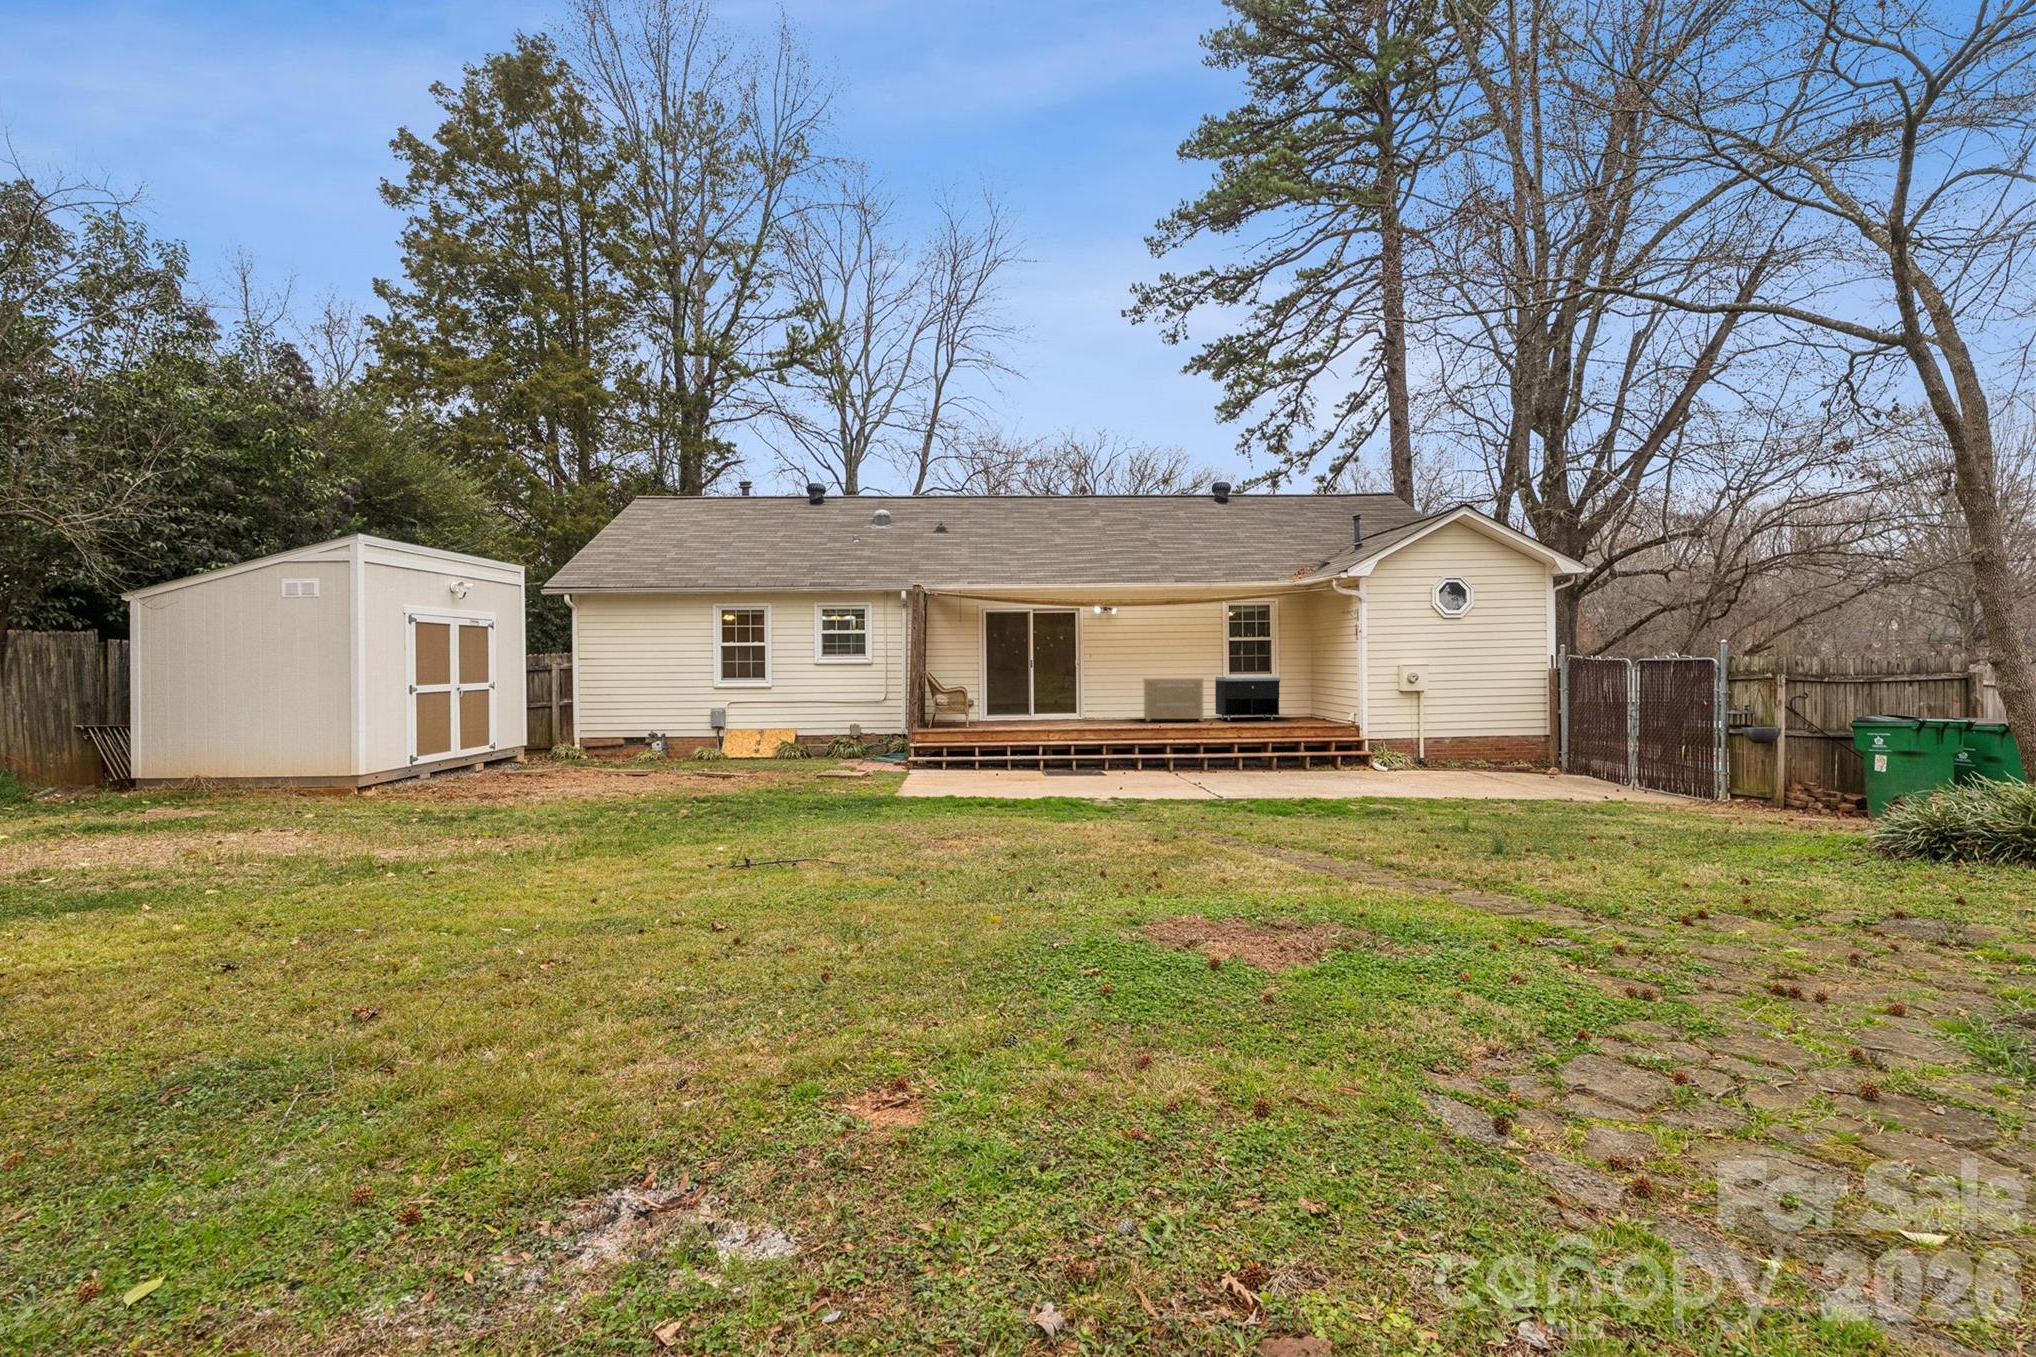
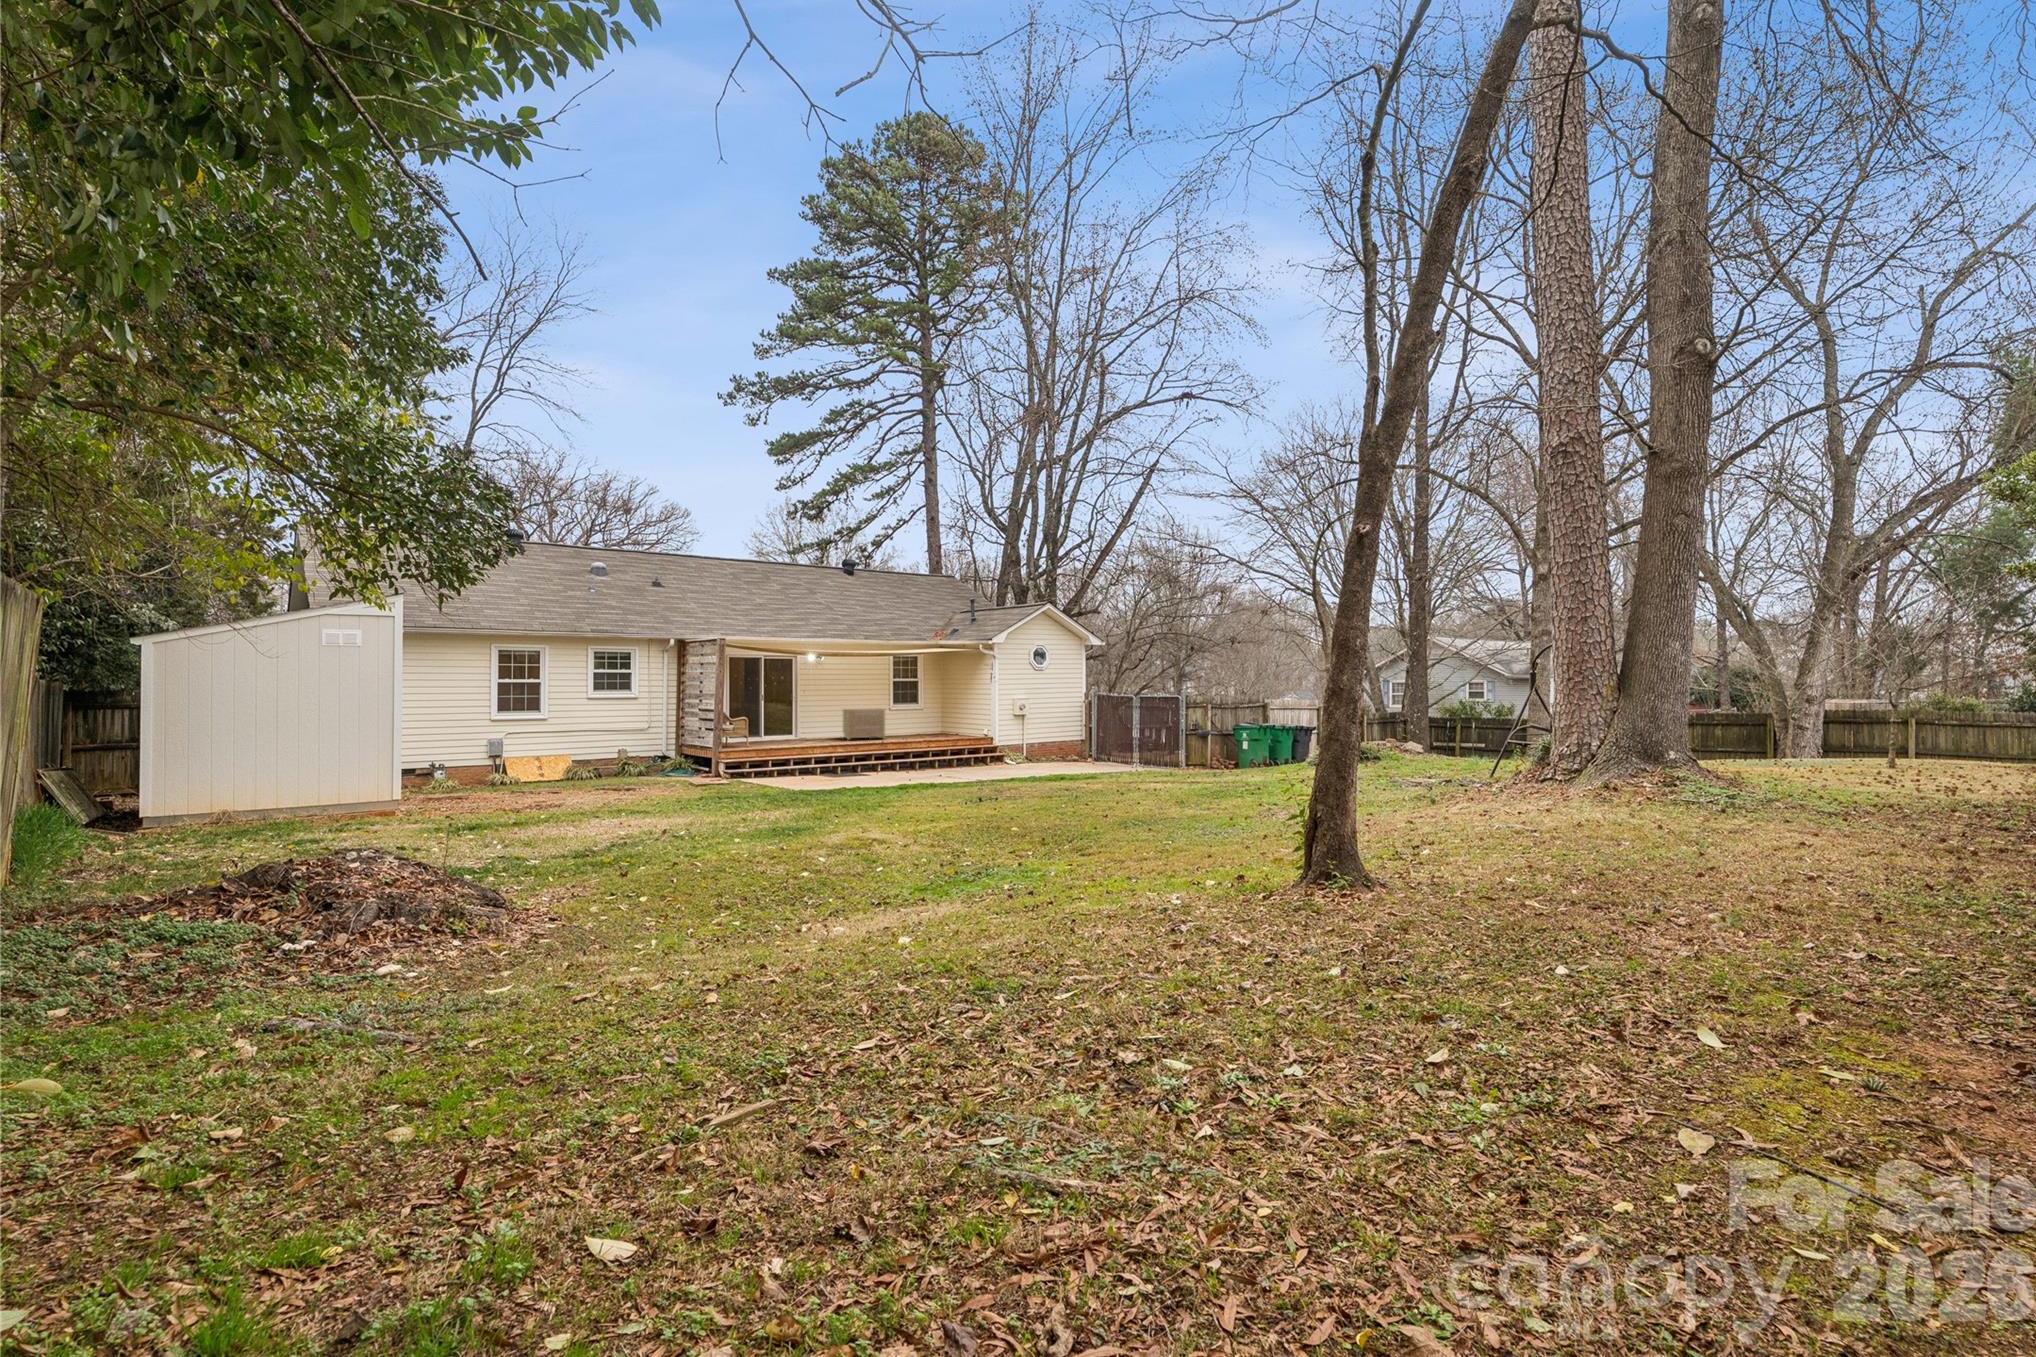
storage bench: present [1215,676,1280,720] -> none [887,707,932,738]

